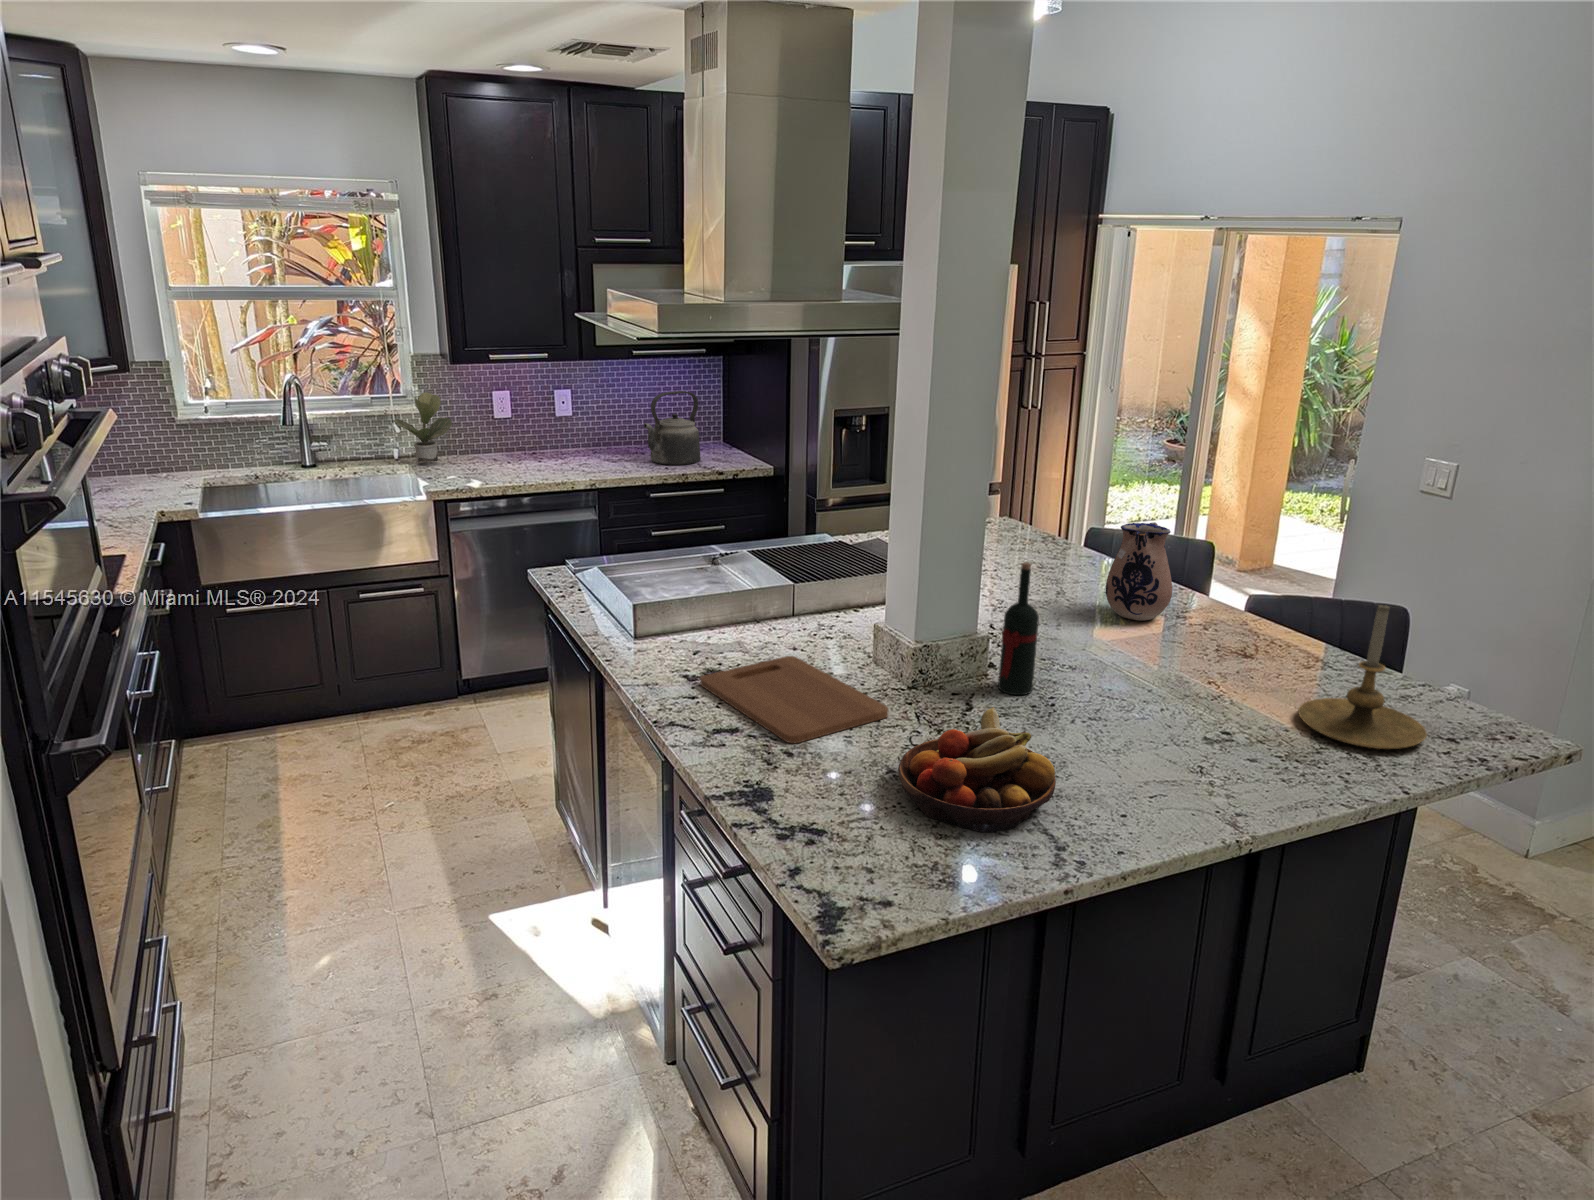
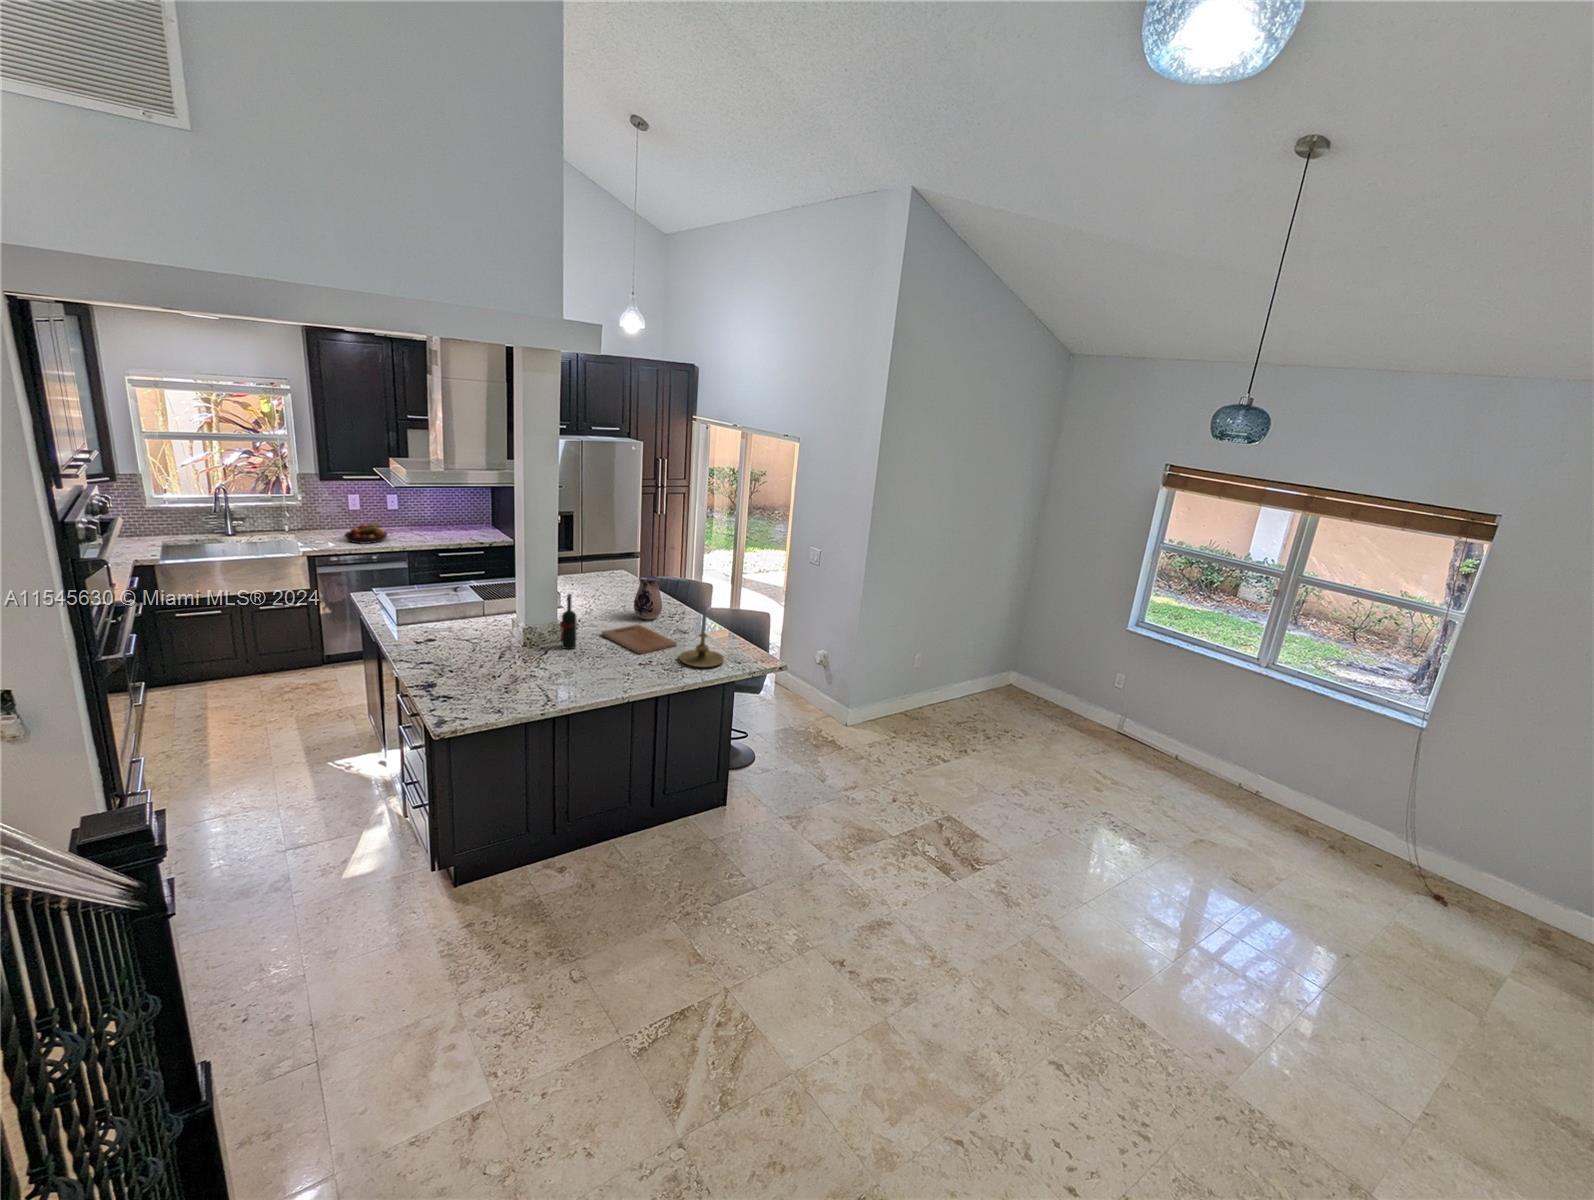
kettle: present [644,391,701,465] -> none [438,499,473,539]
potted plant: present [393,392,452,462] -> none [285,495,323,534]
cutting board: present [700,656,888,743] -> present [601,625,677,654]
fruit bowl: present [898,707,1056,832] -> present [345,523,387,544]

